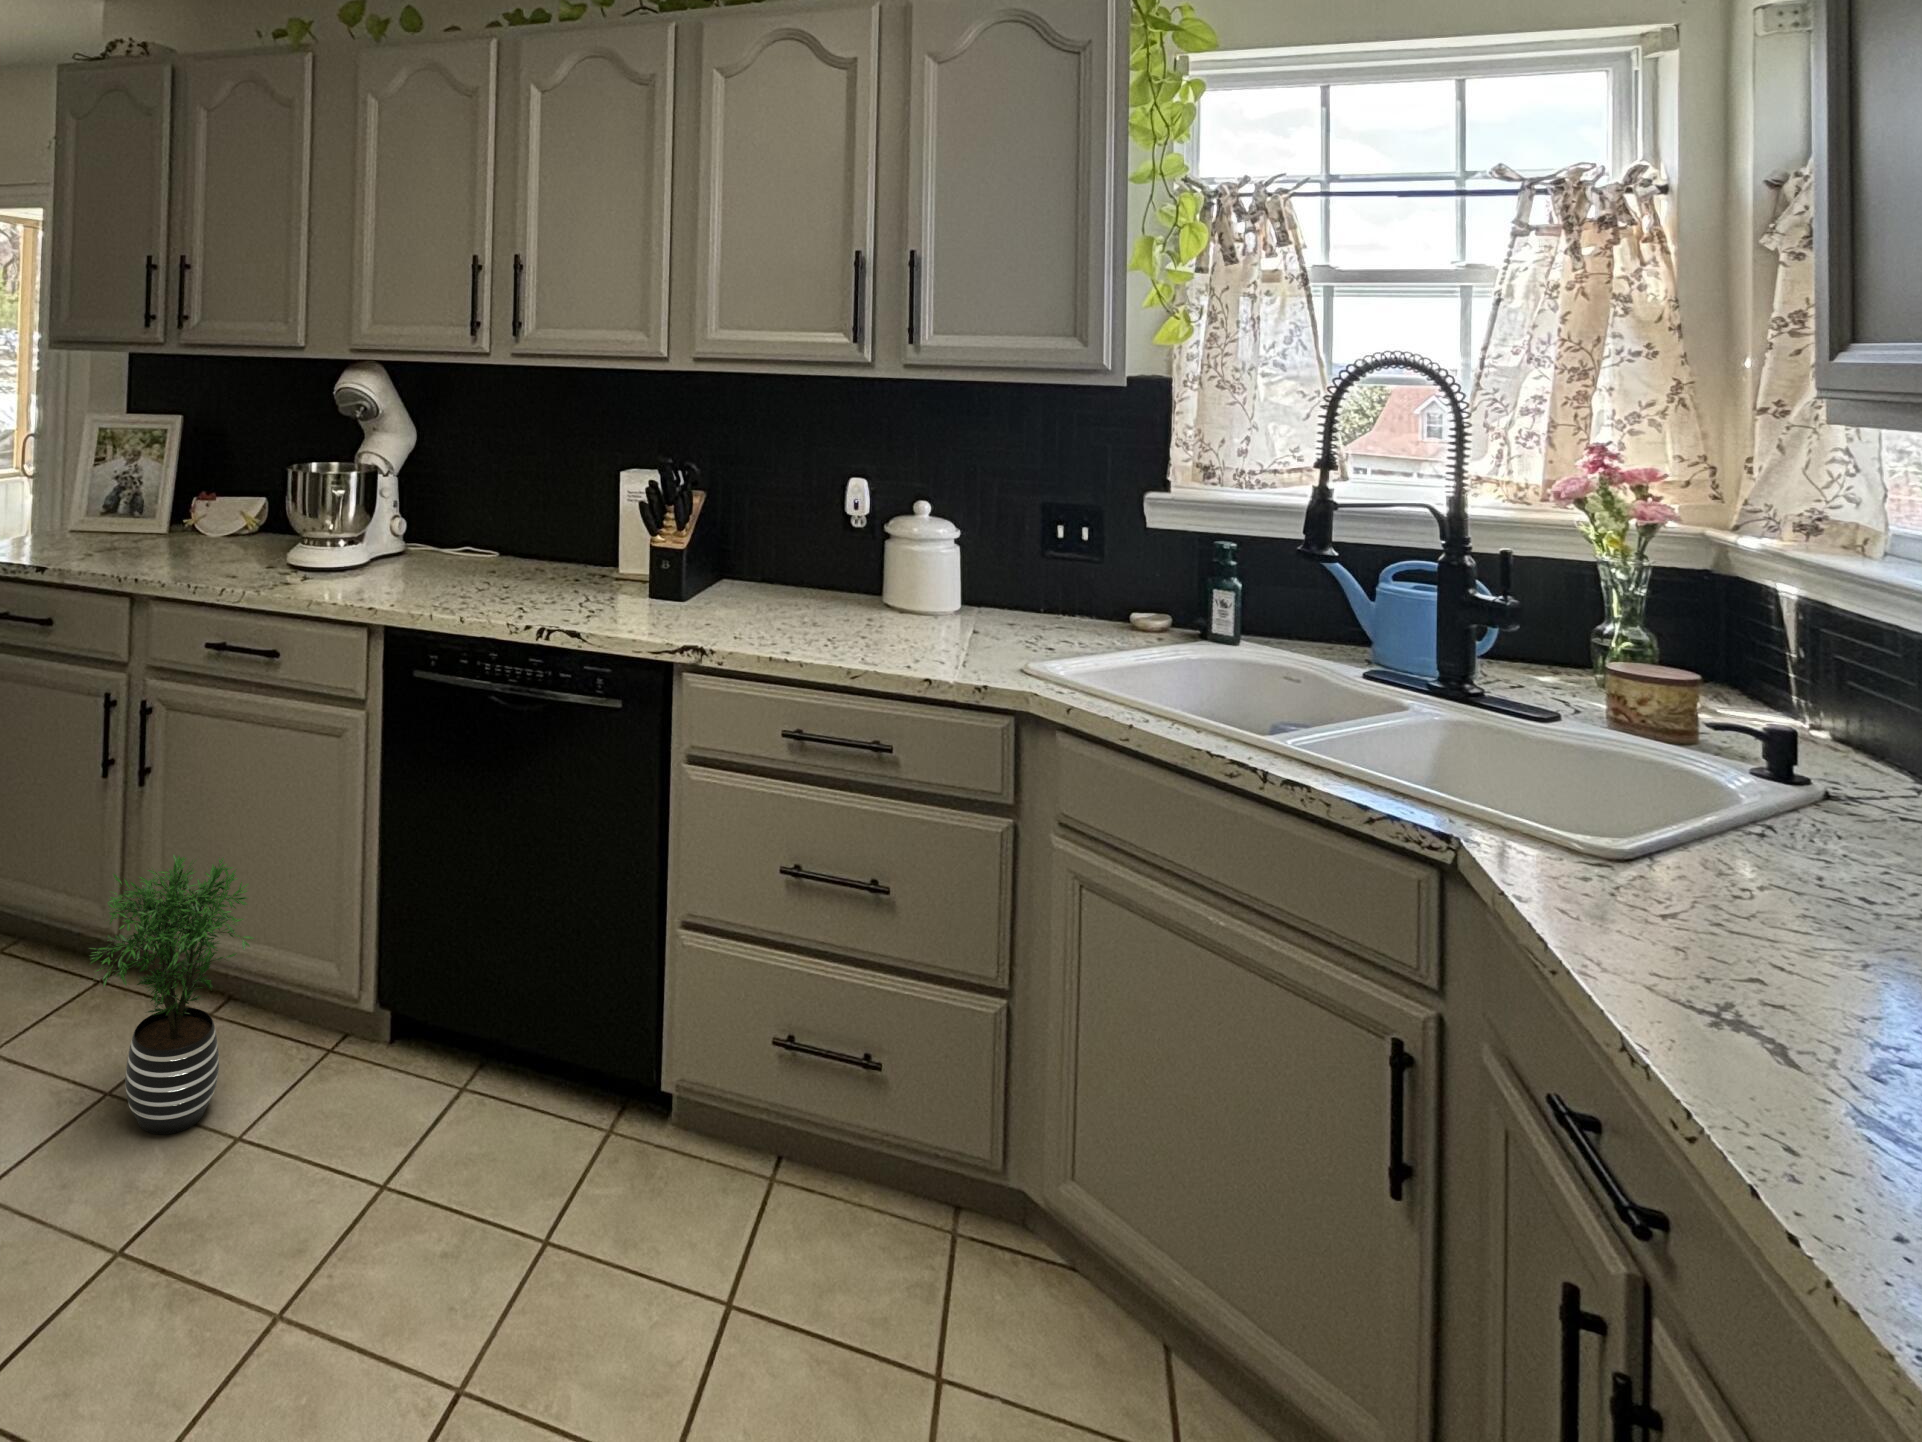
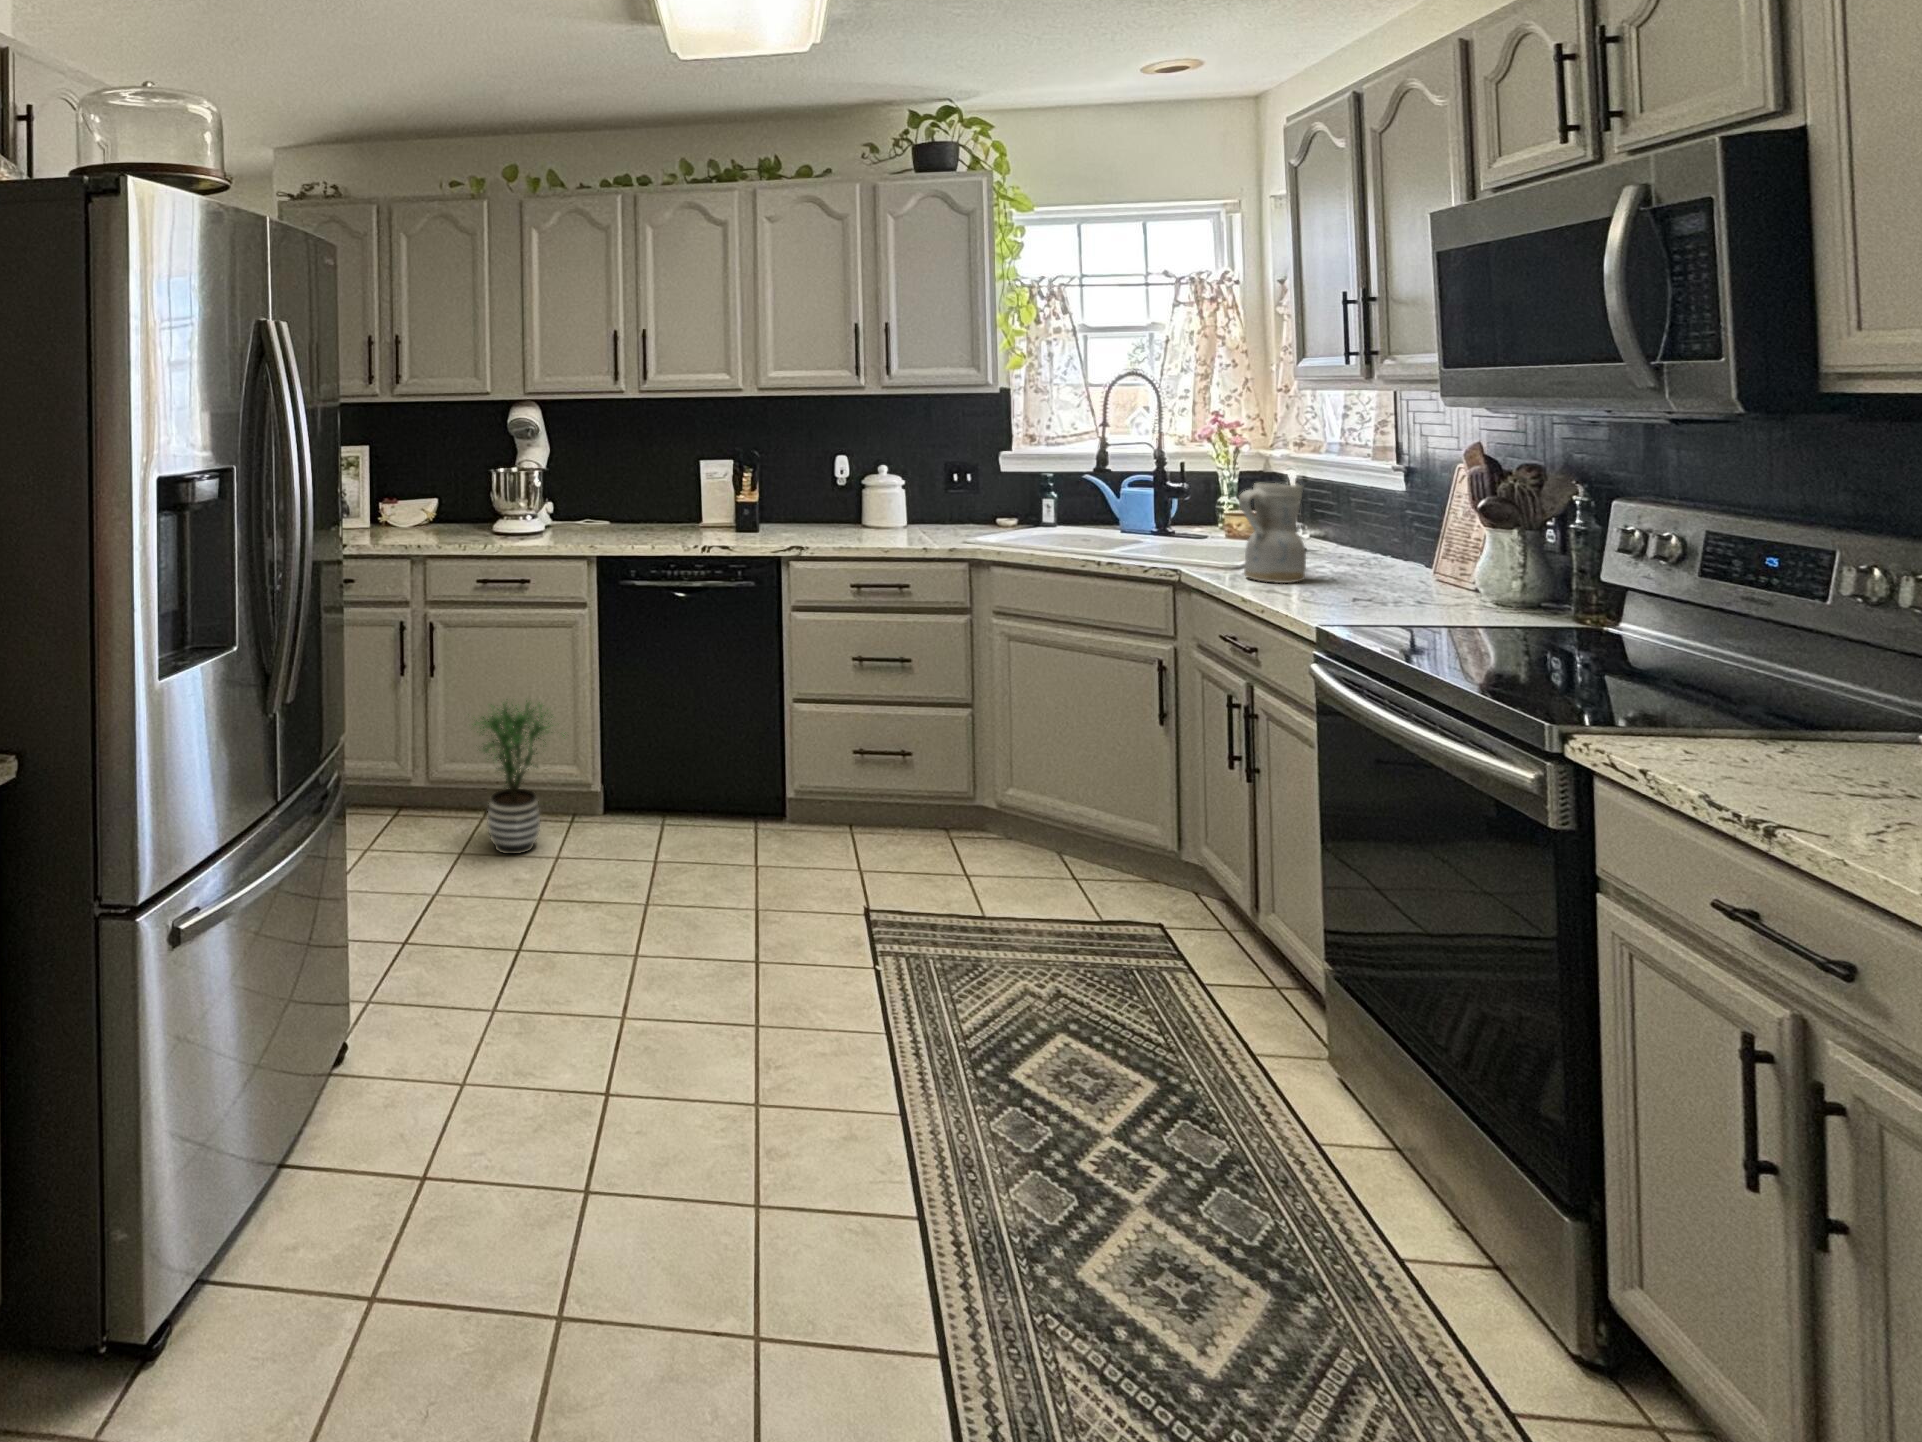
ceramic pitcher: none [1637,660,1850,959] -> present [1239,483,1306,583]

